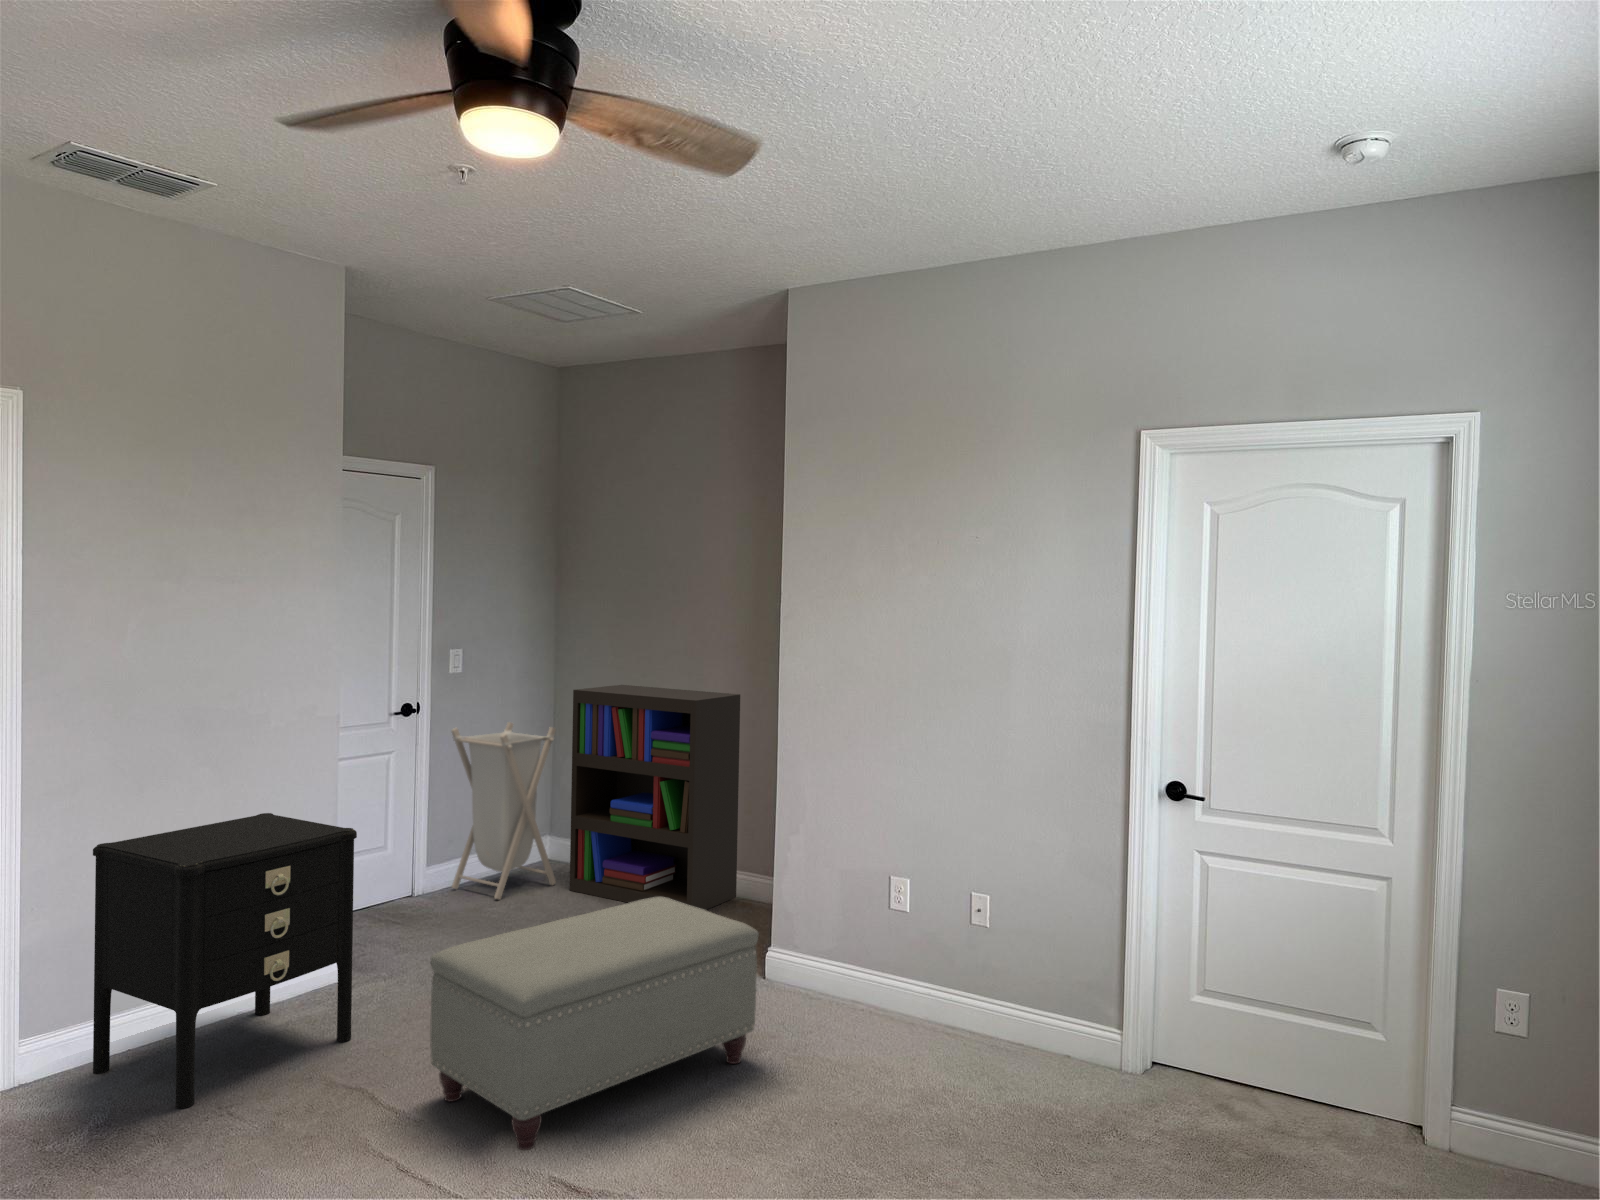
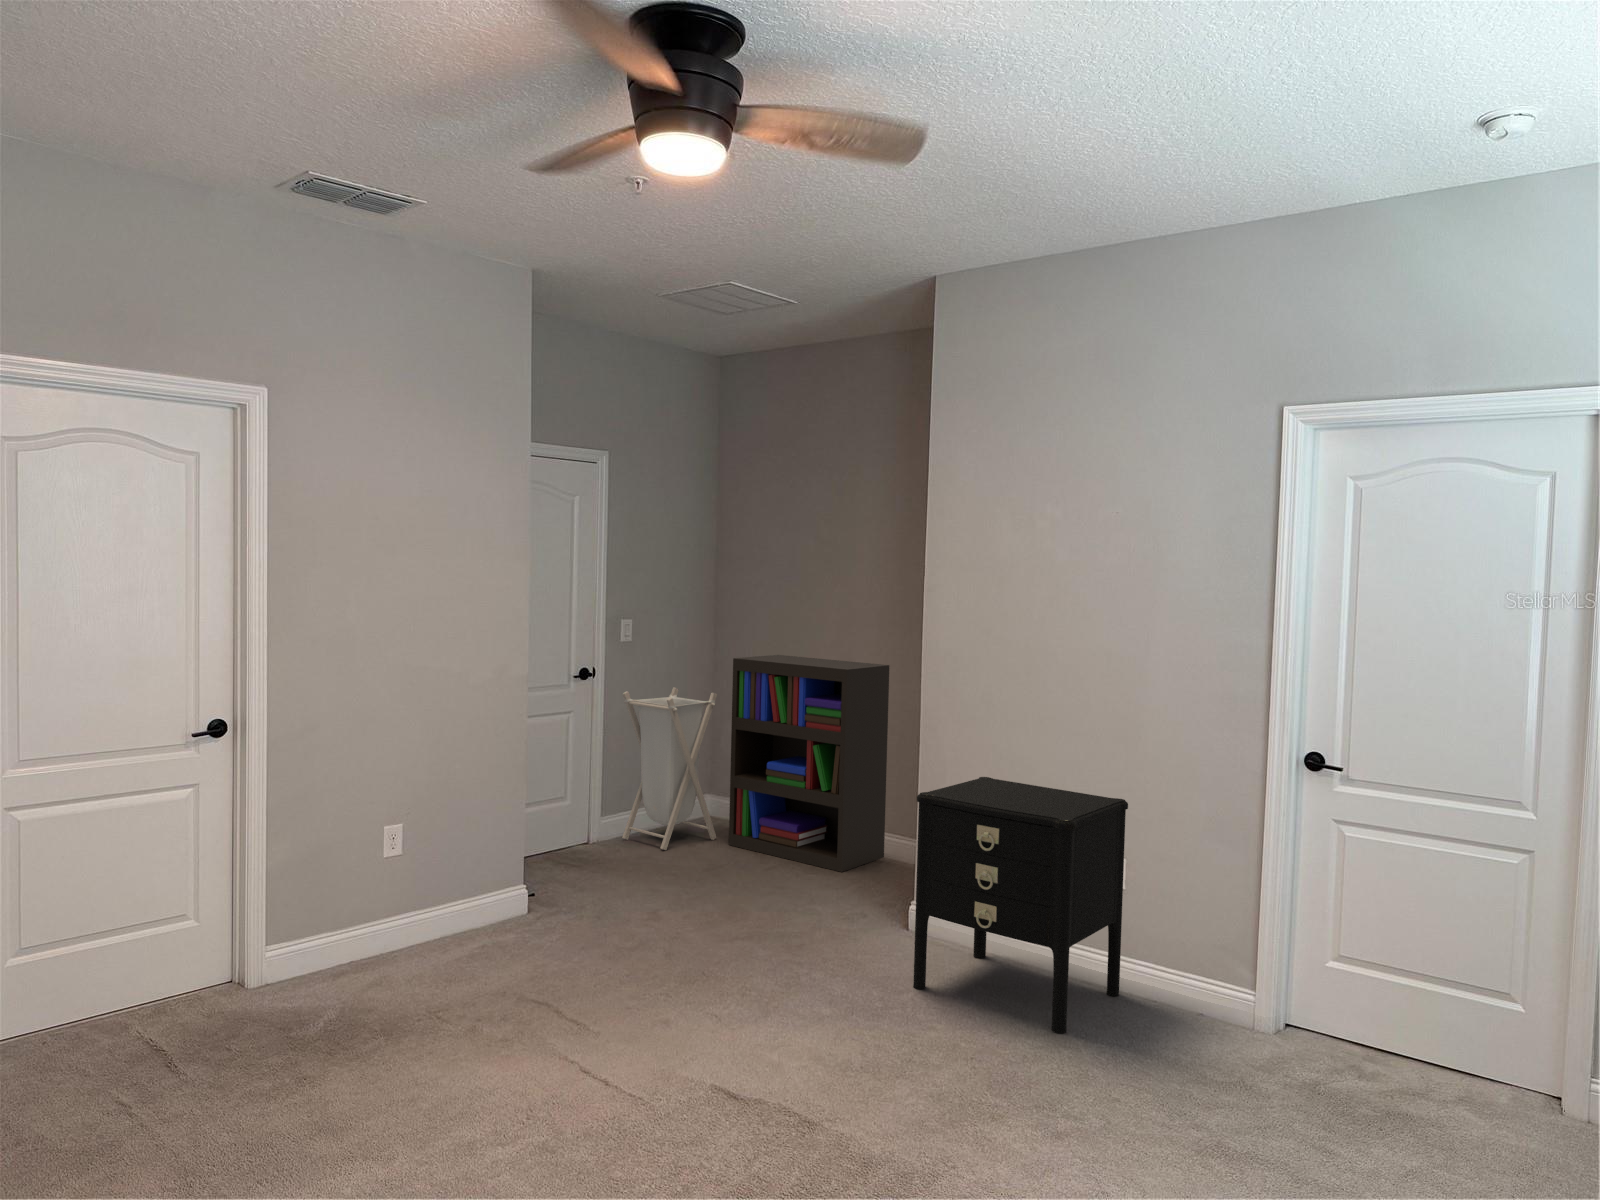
nightstand: present [93,813,357,1108] -> present [913,777,1128,1033]
ottoman: present [430,897,759,1150] -> none [608,847,902,1059]

